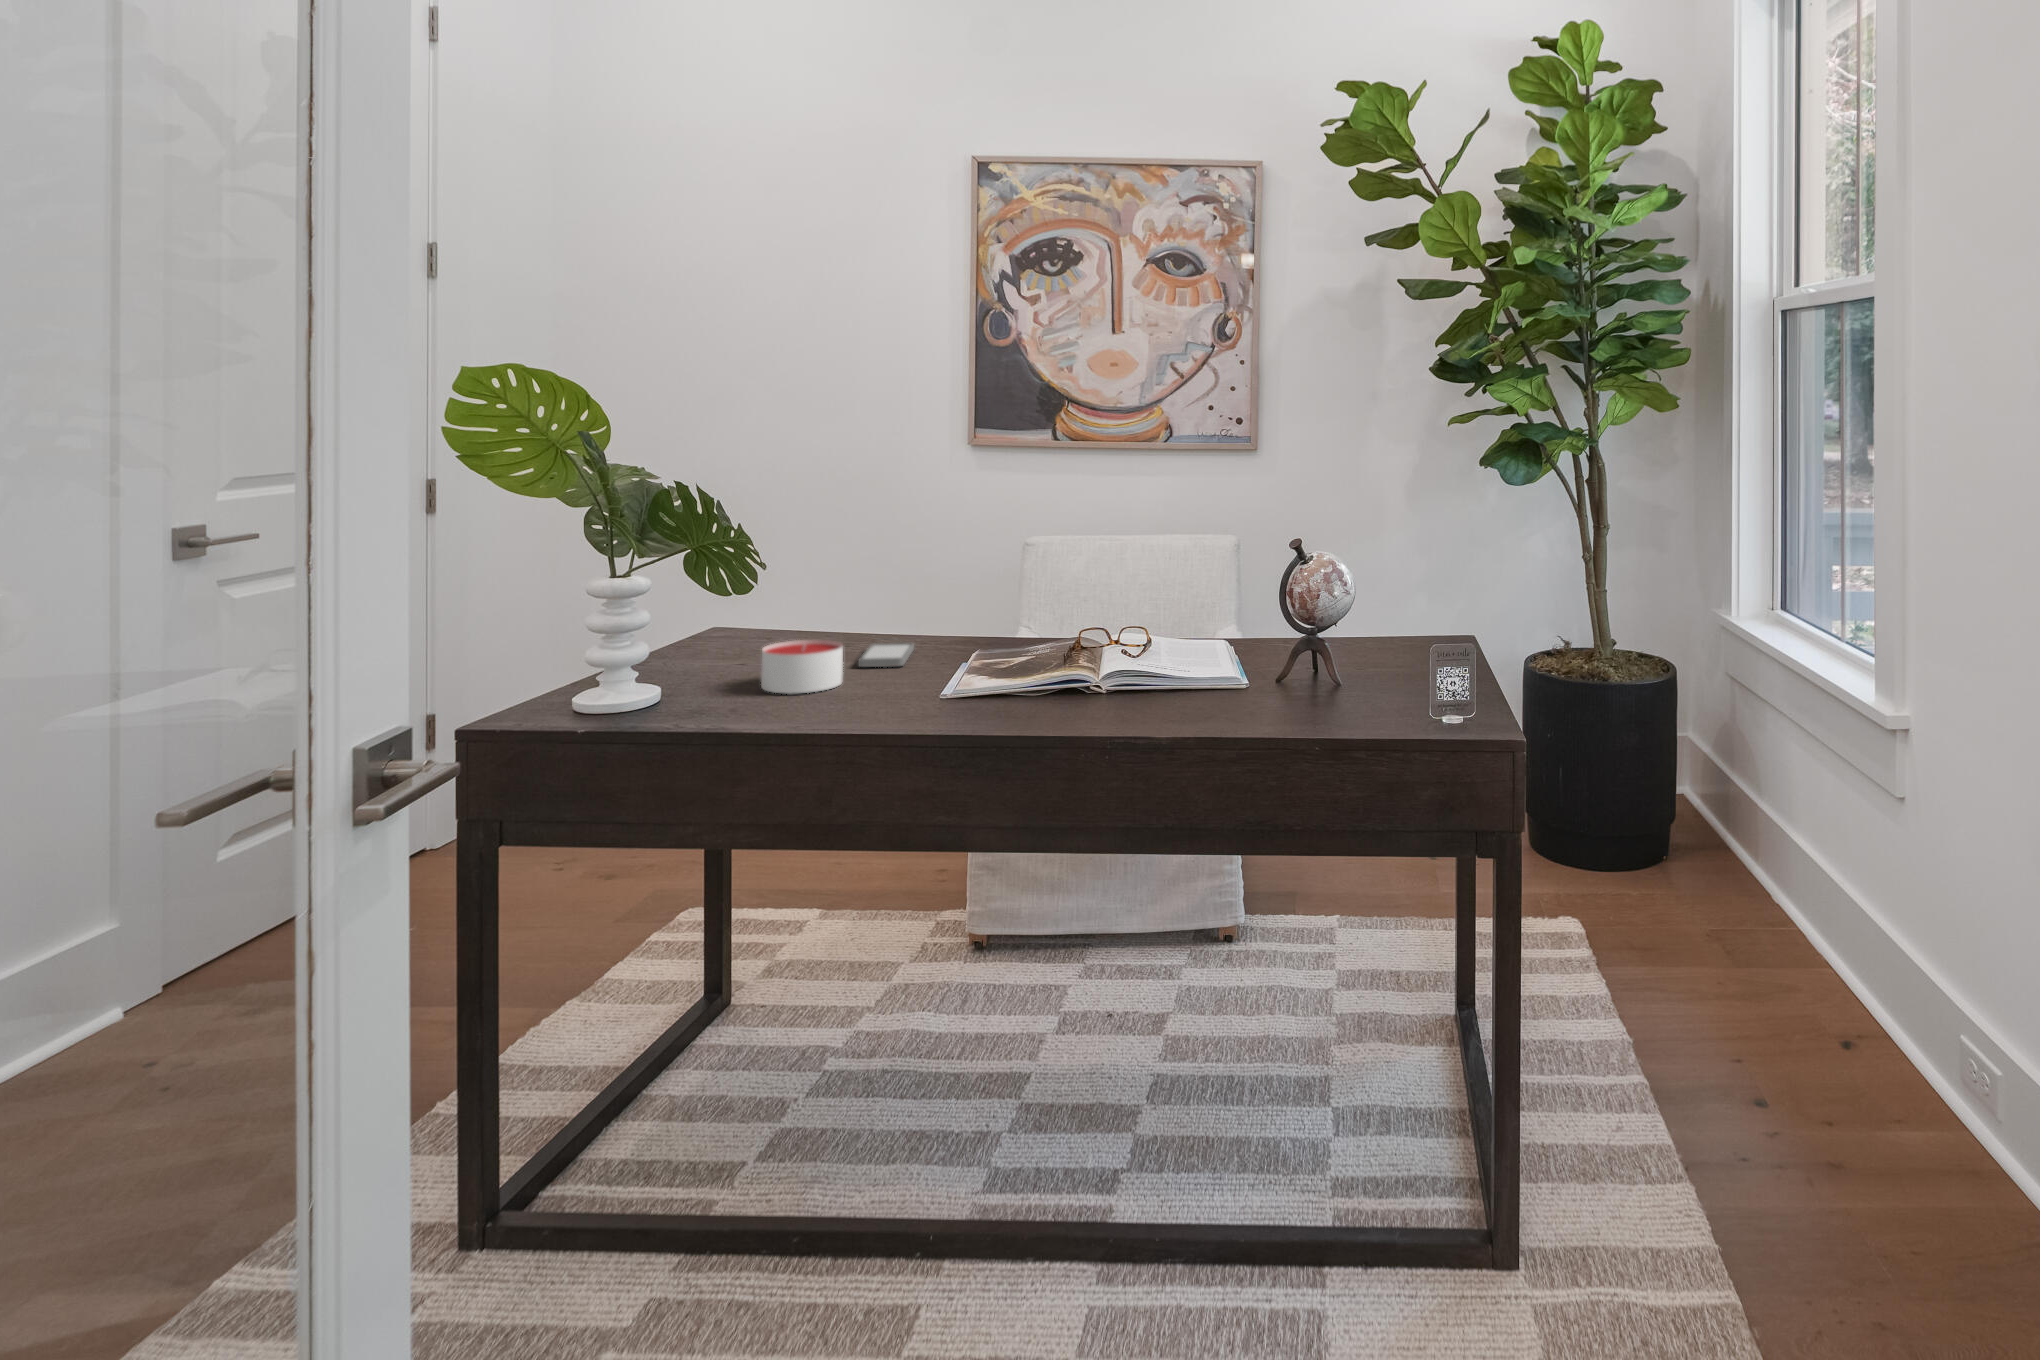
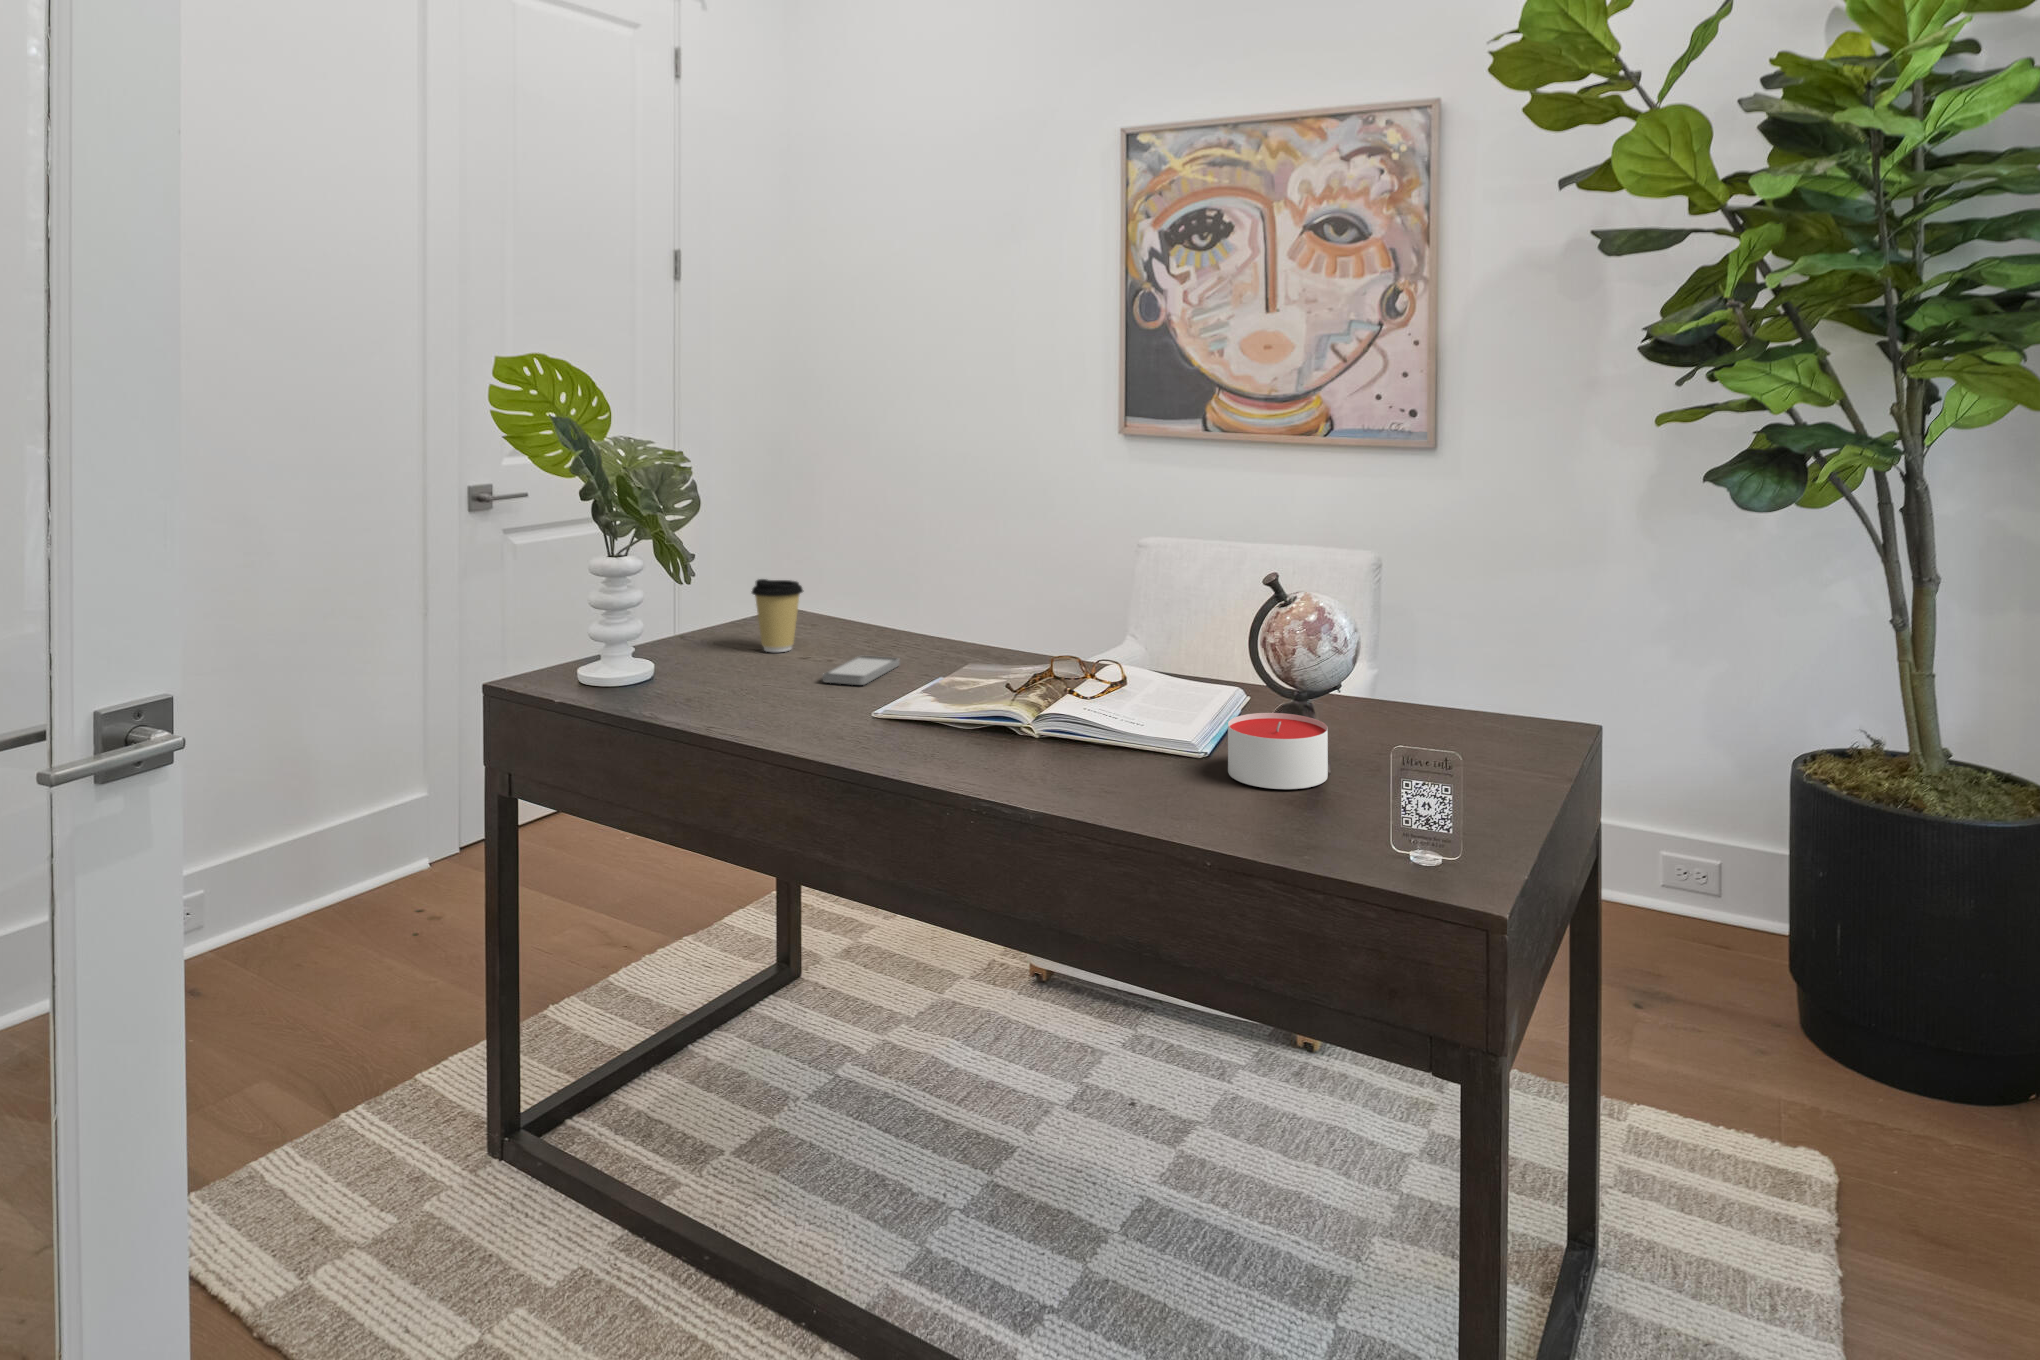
coffee cup: none [747,579,801,649] -> present [752,579,803,652]
candle: present [761,640,843,694] -> present [1228,713,1328,789]

